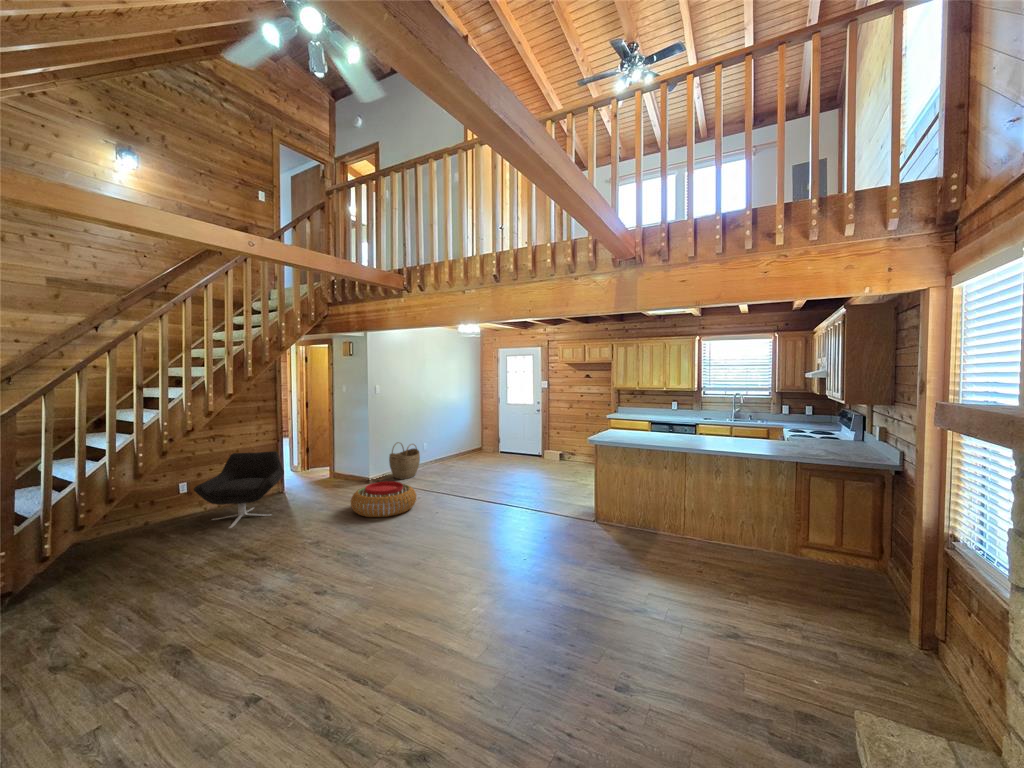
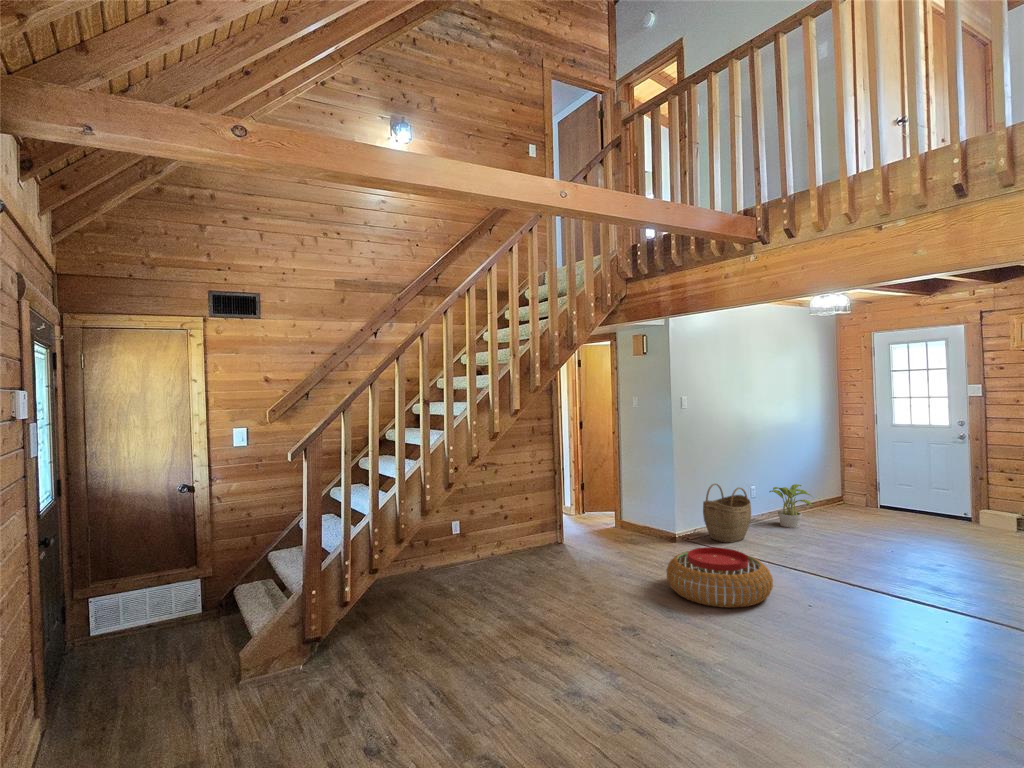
potted plant: none [436,440,460,467] -> present [769,484,813,528]
lounge chair: present [194,451,284,528] -> none [471,487,569,590]

